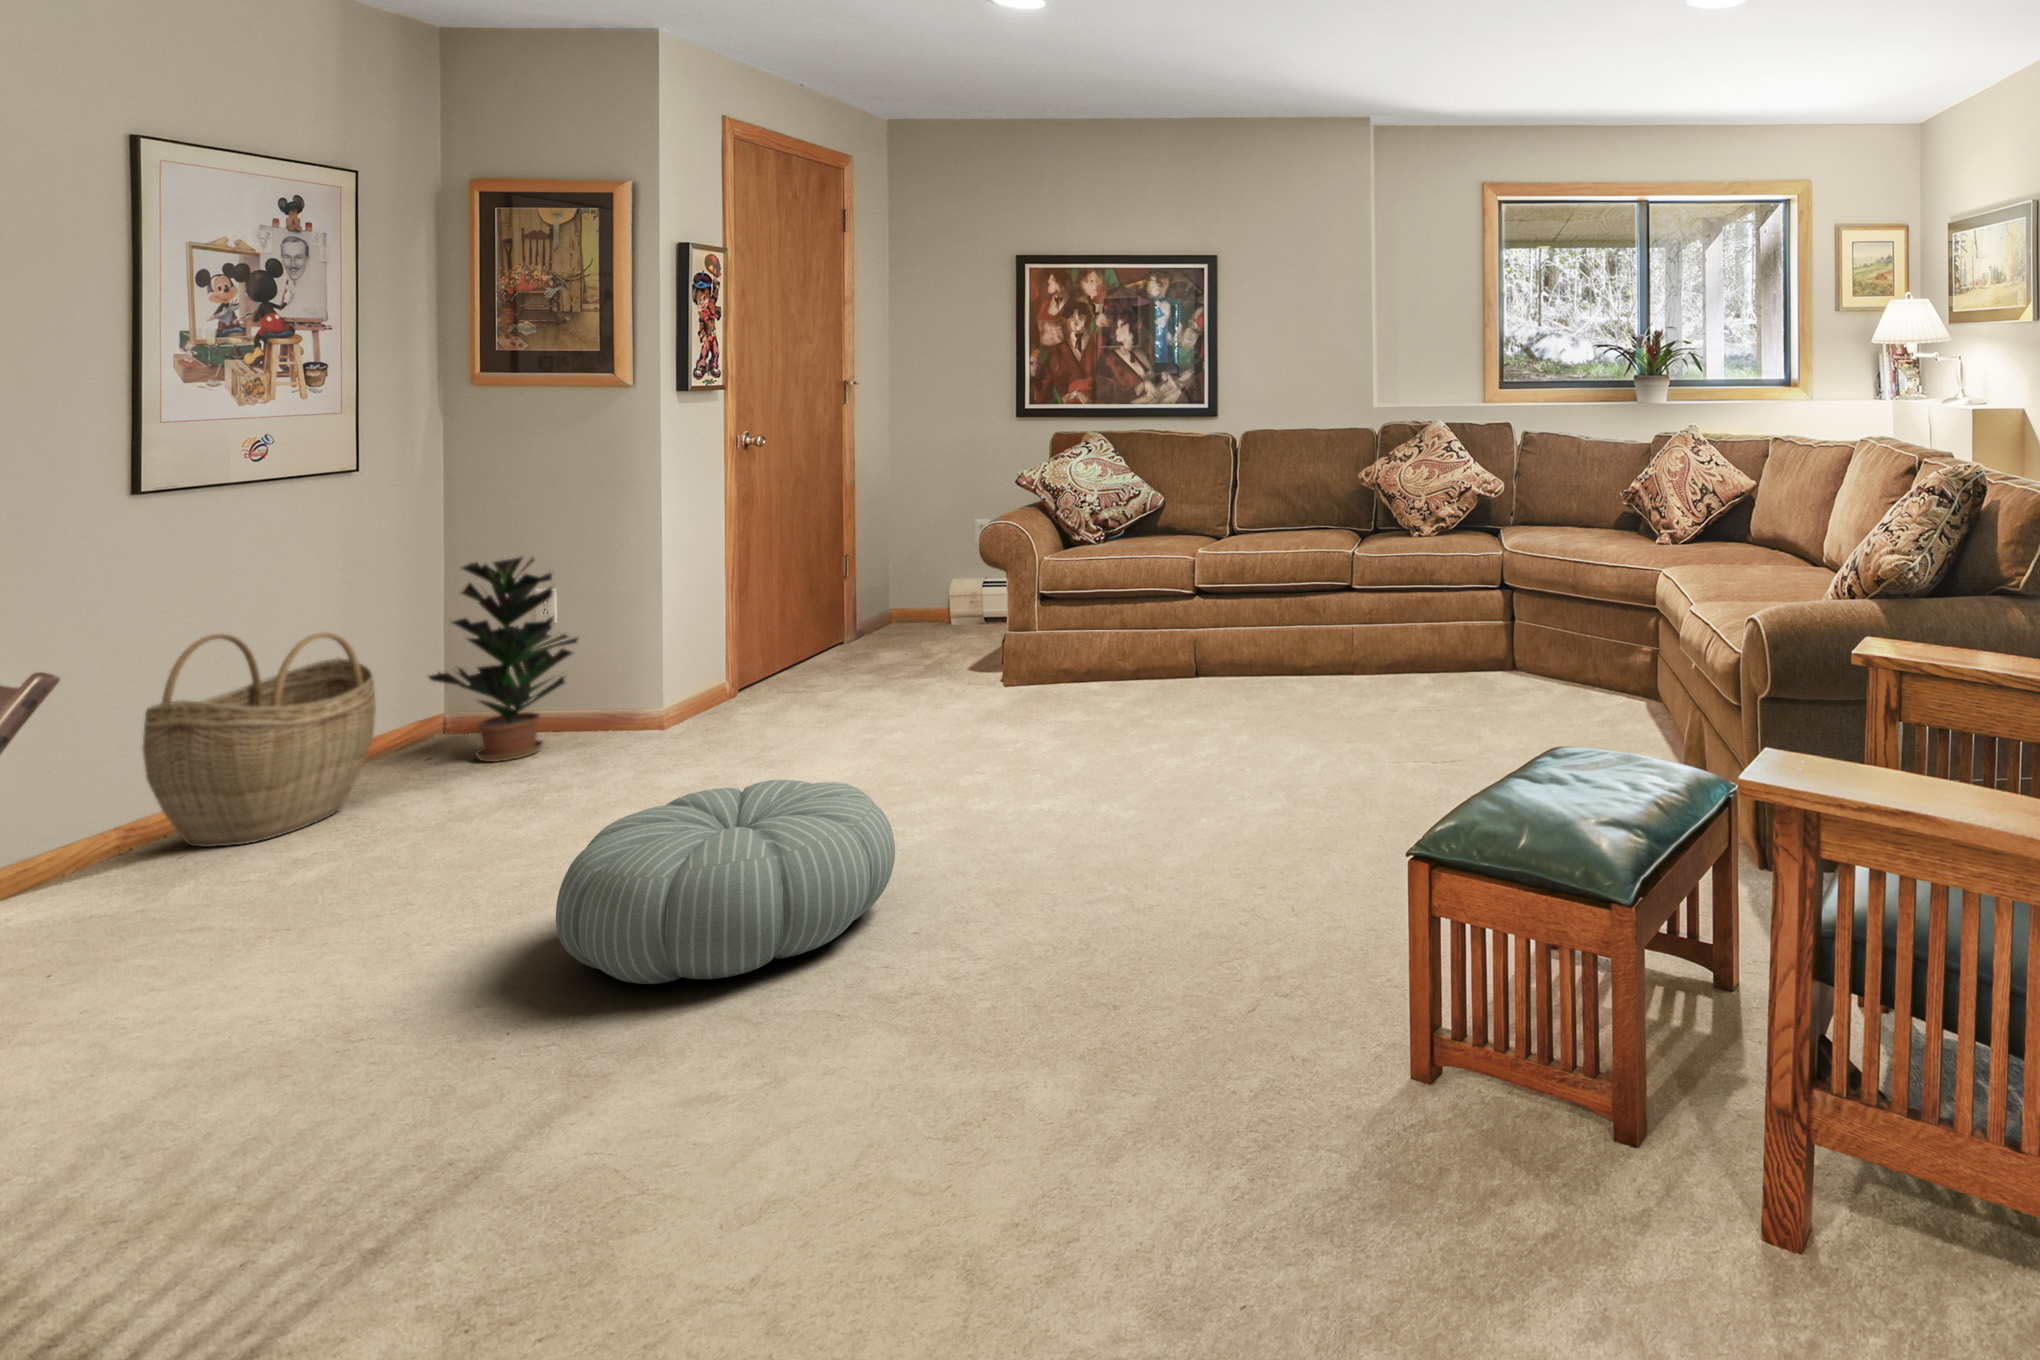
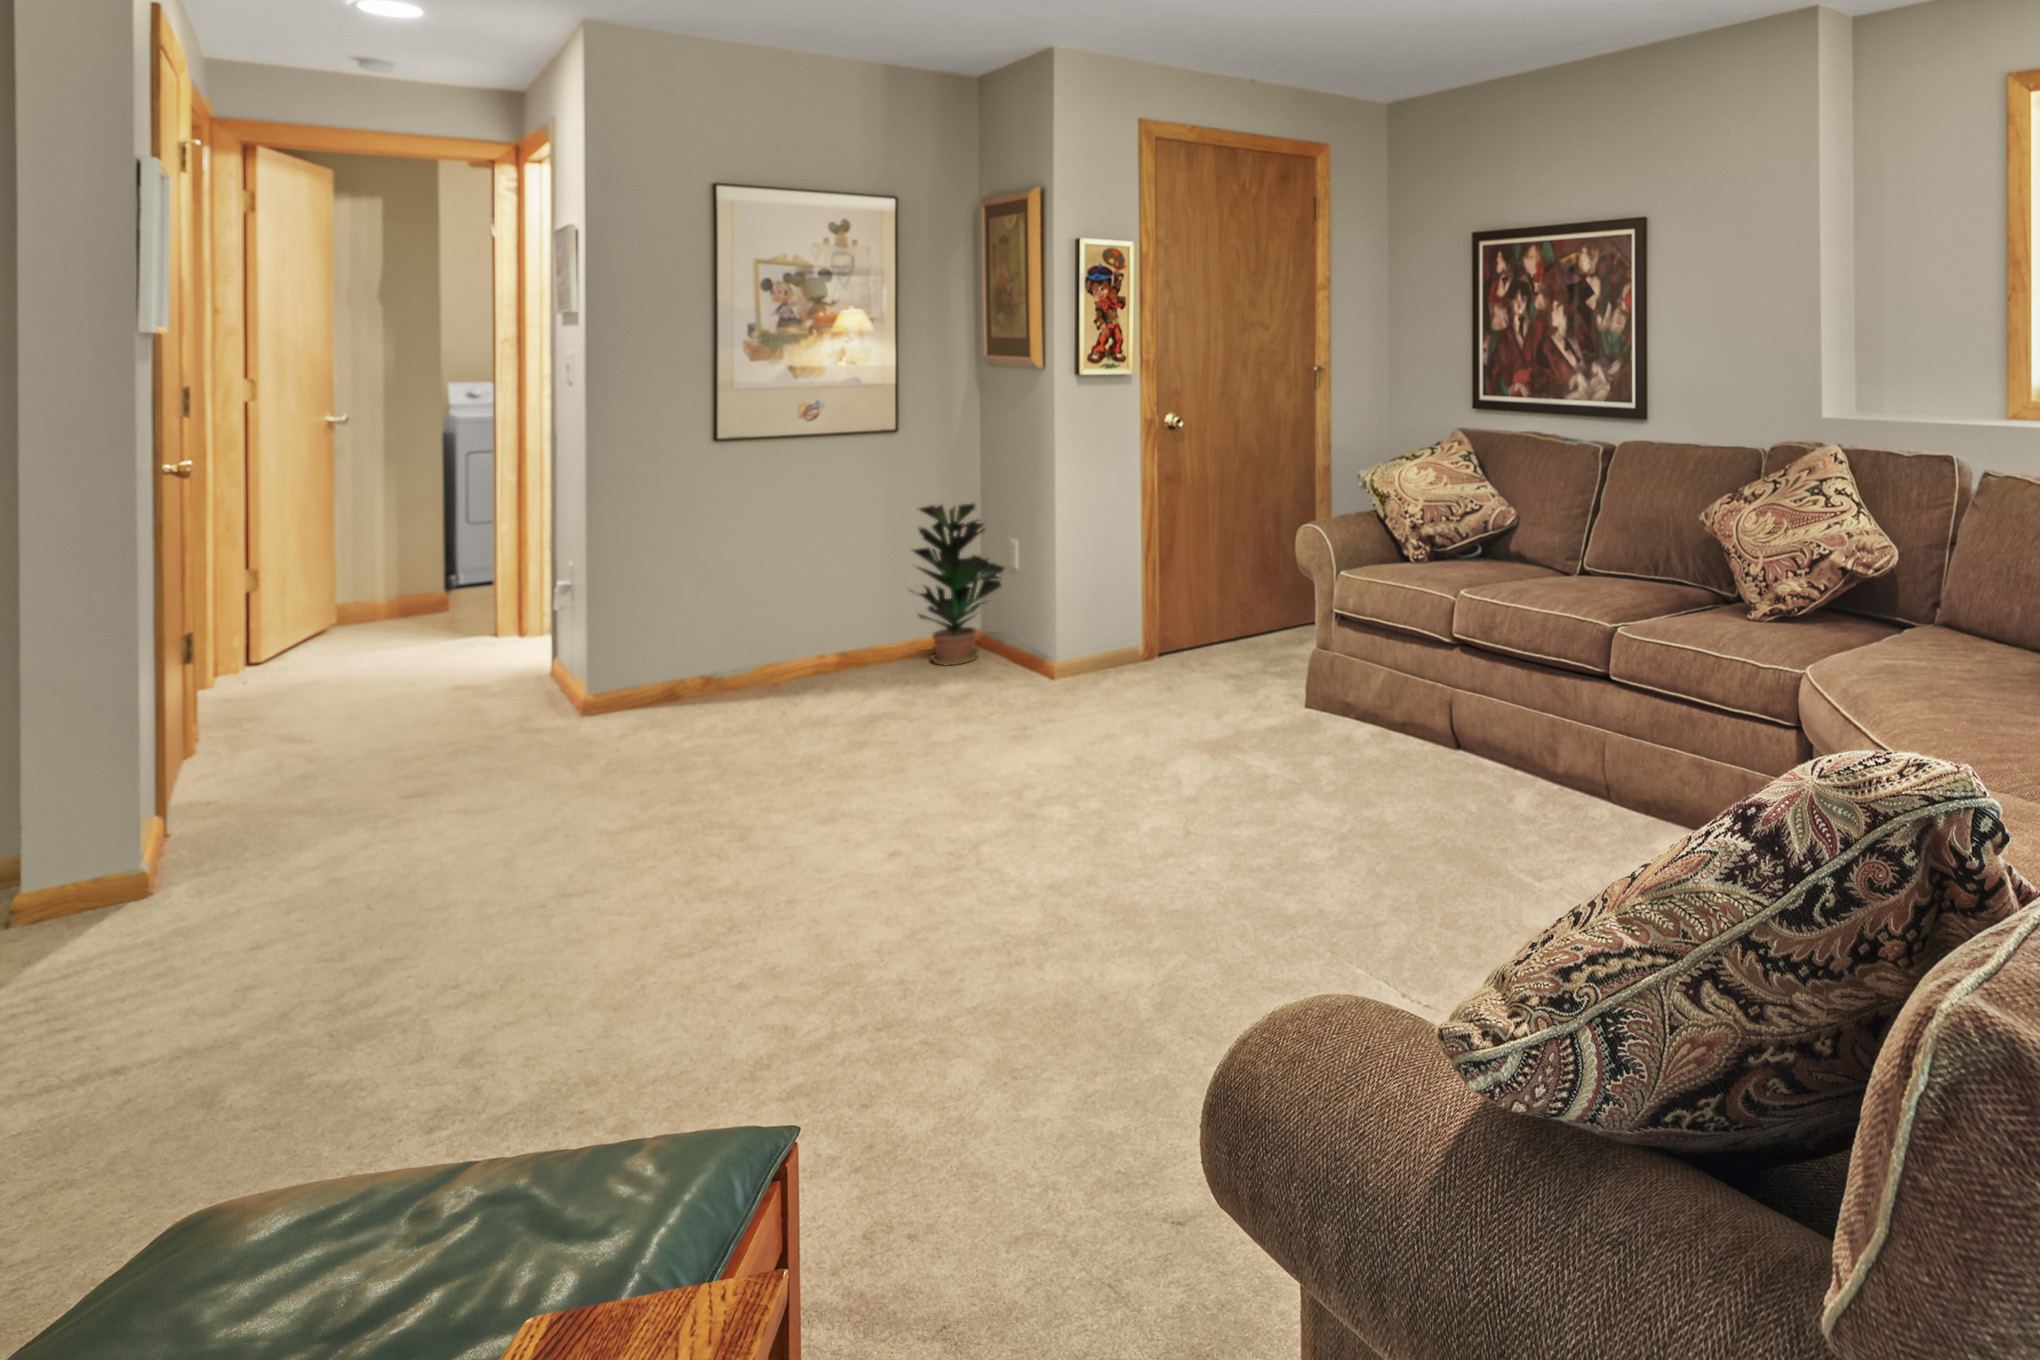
woven basket: present [143,632,376,847] -> none [692,540,835,696]
pouf: present [556,780,895,984] -> none [438,762,776,961]

